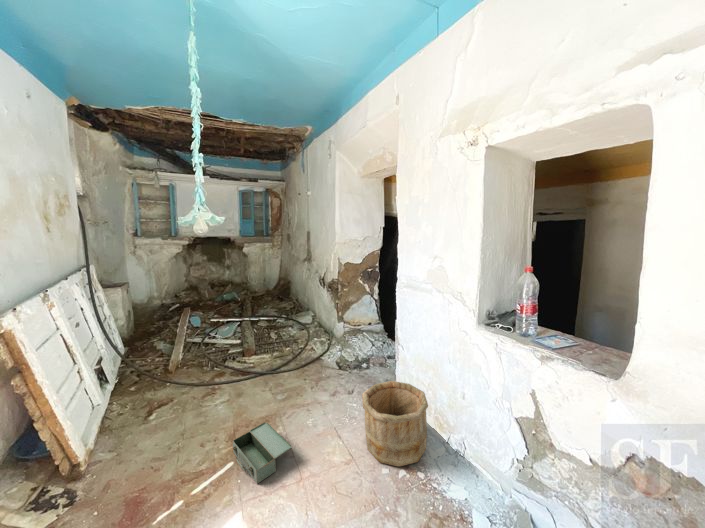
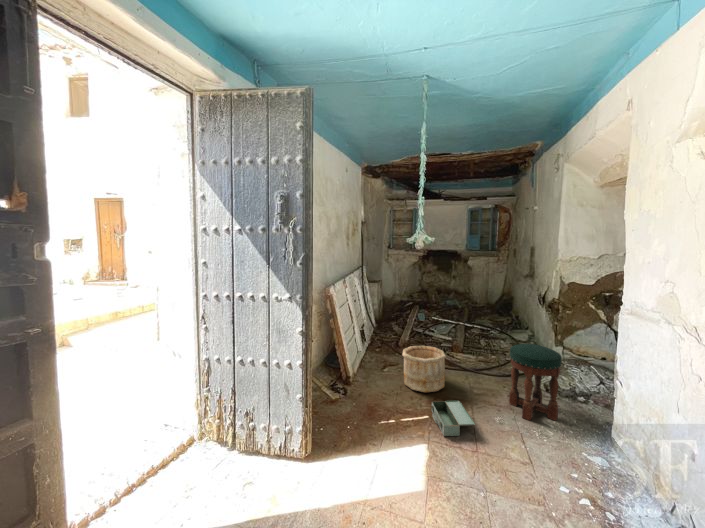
stool: none [312,330,357,410] -> present [509,344,562,421]
wooden bucket: present [362,381,428,466] -> present [402,346,446,392]

